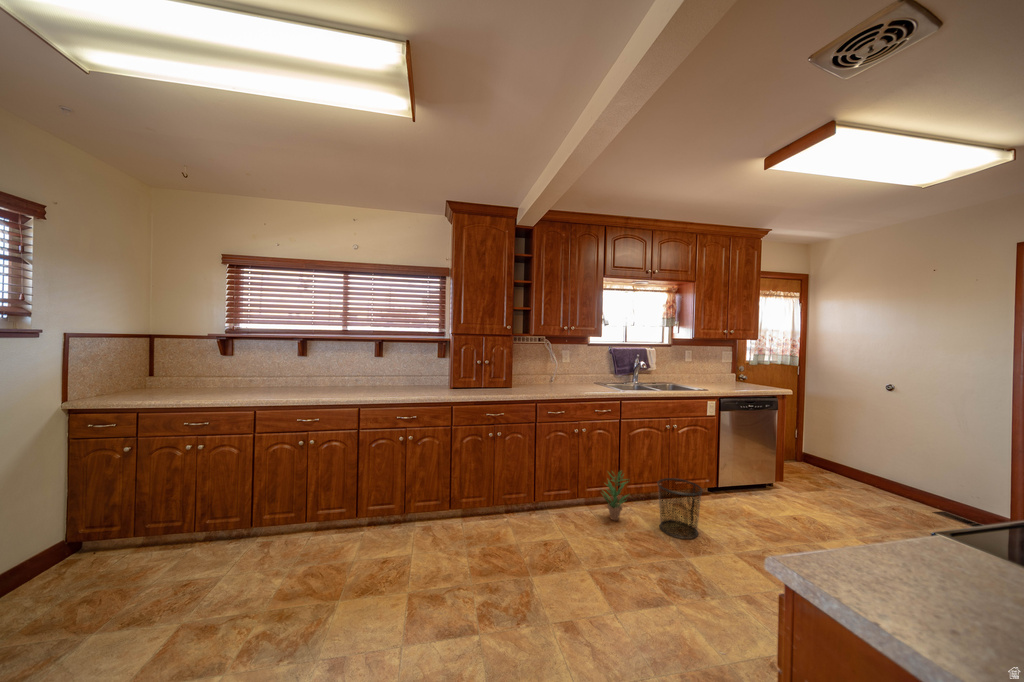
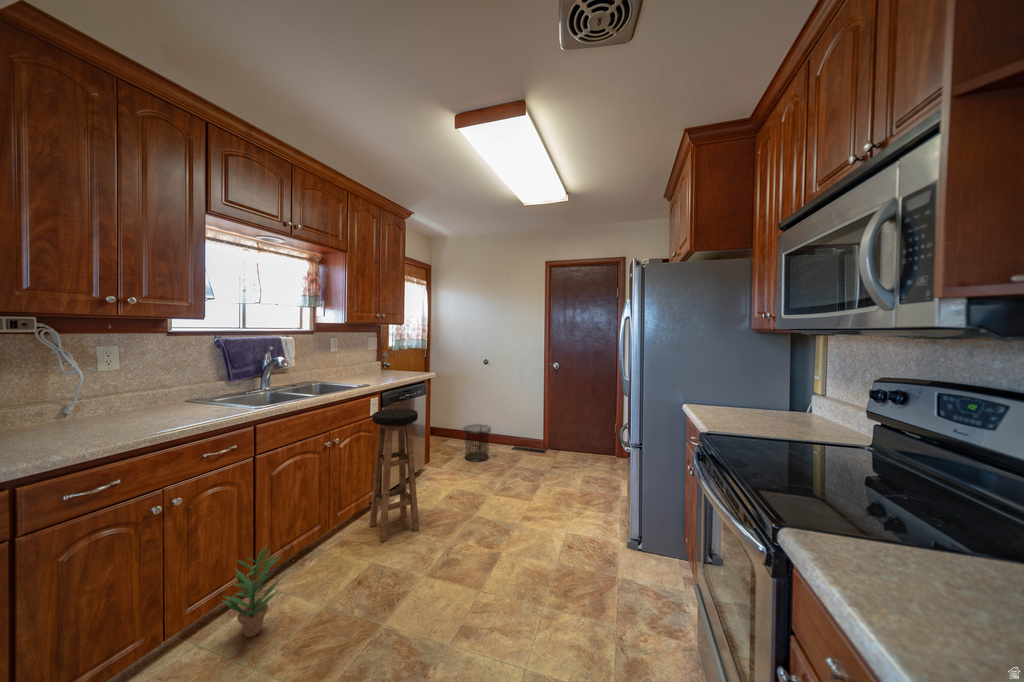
bar stool: none [703,410,746,521] -> present [370,409,419,542]
waste bin: present [657,478,703,539] -> present [464,425,491,462]

